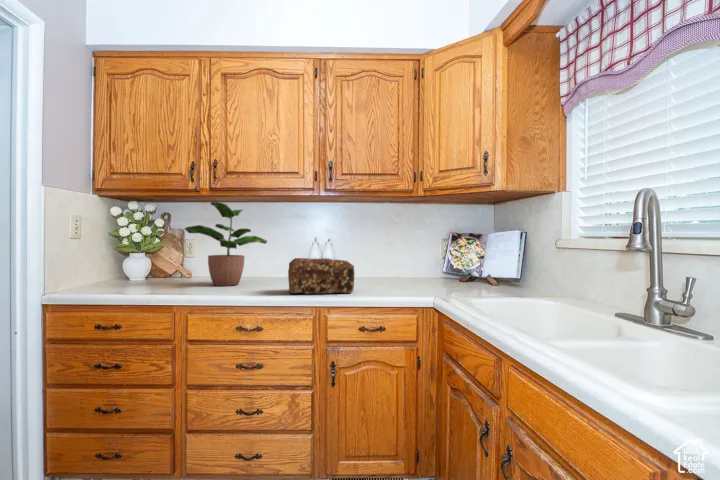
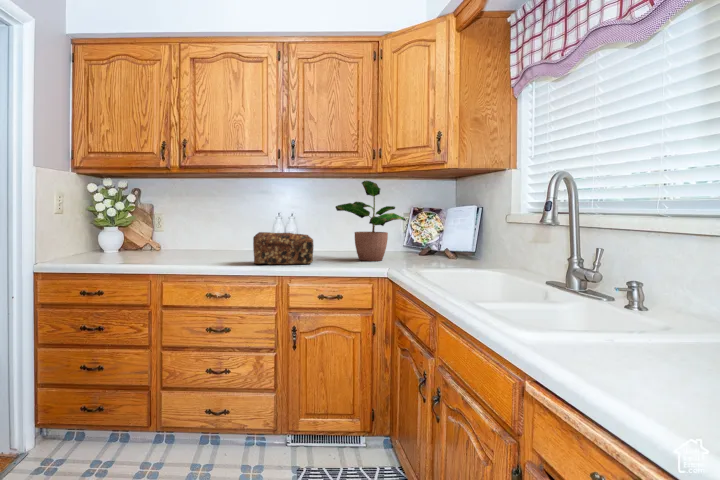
potted plant: present [185,201,267,286] -> present [336,181,406,261]

